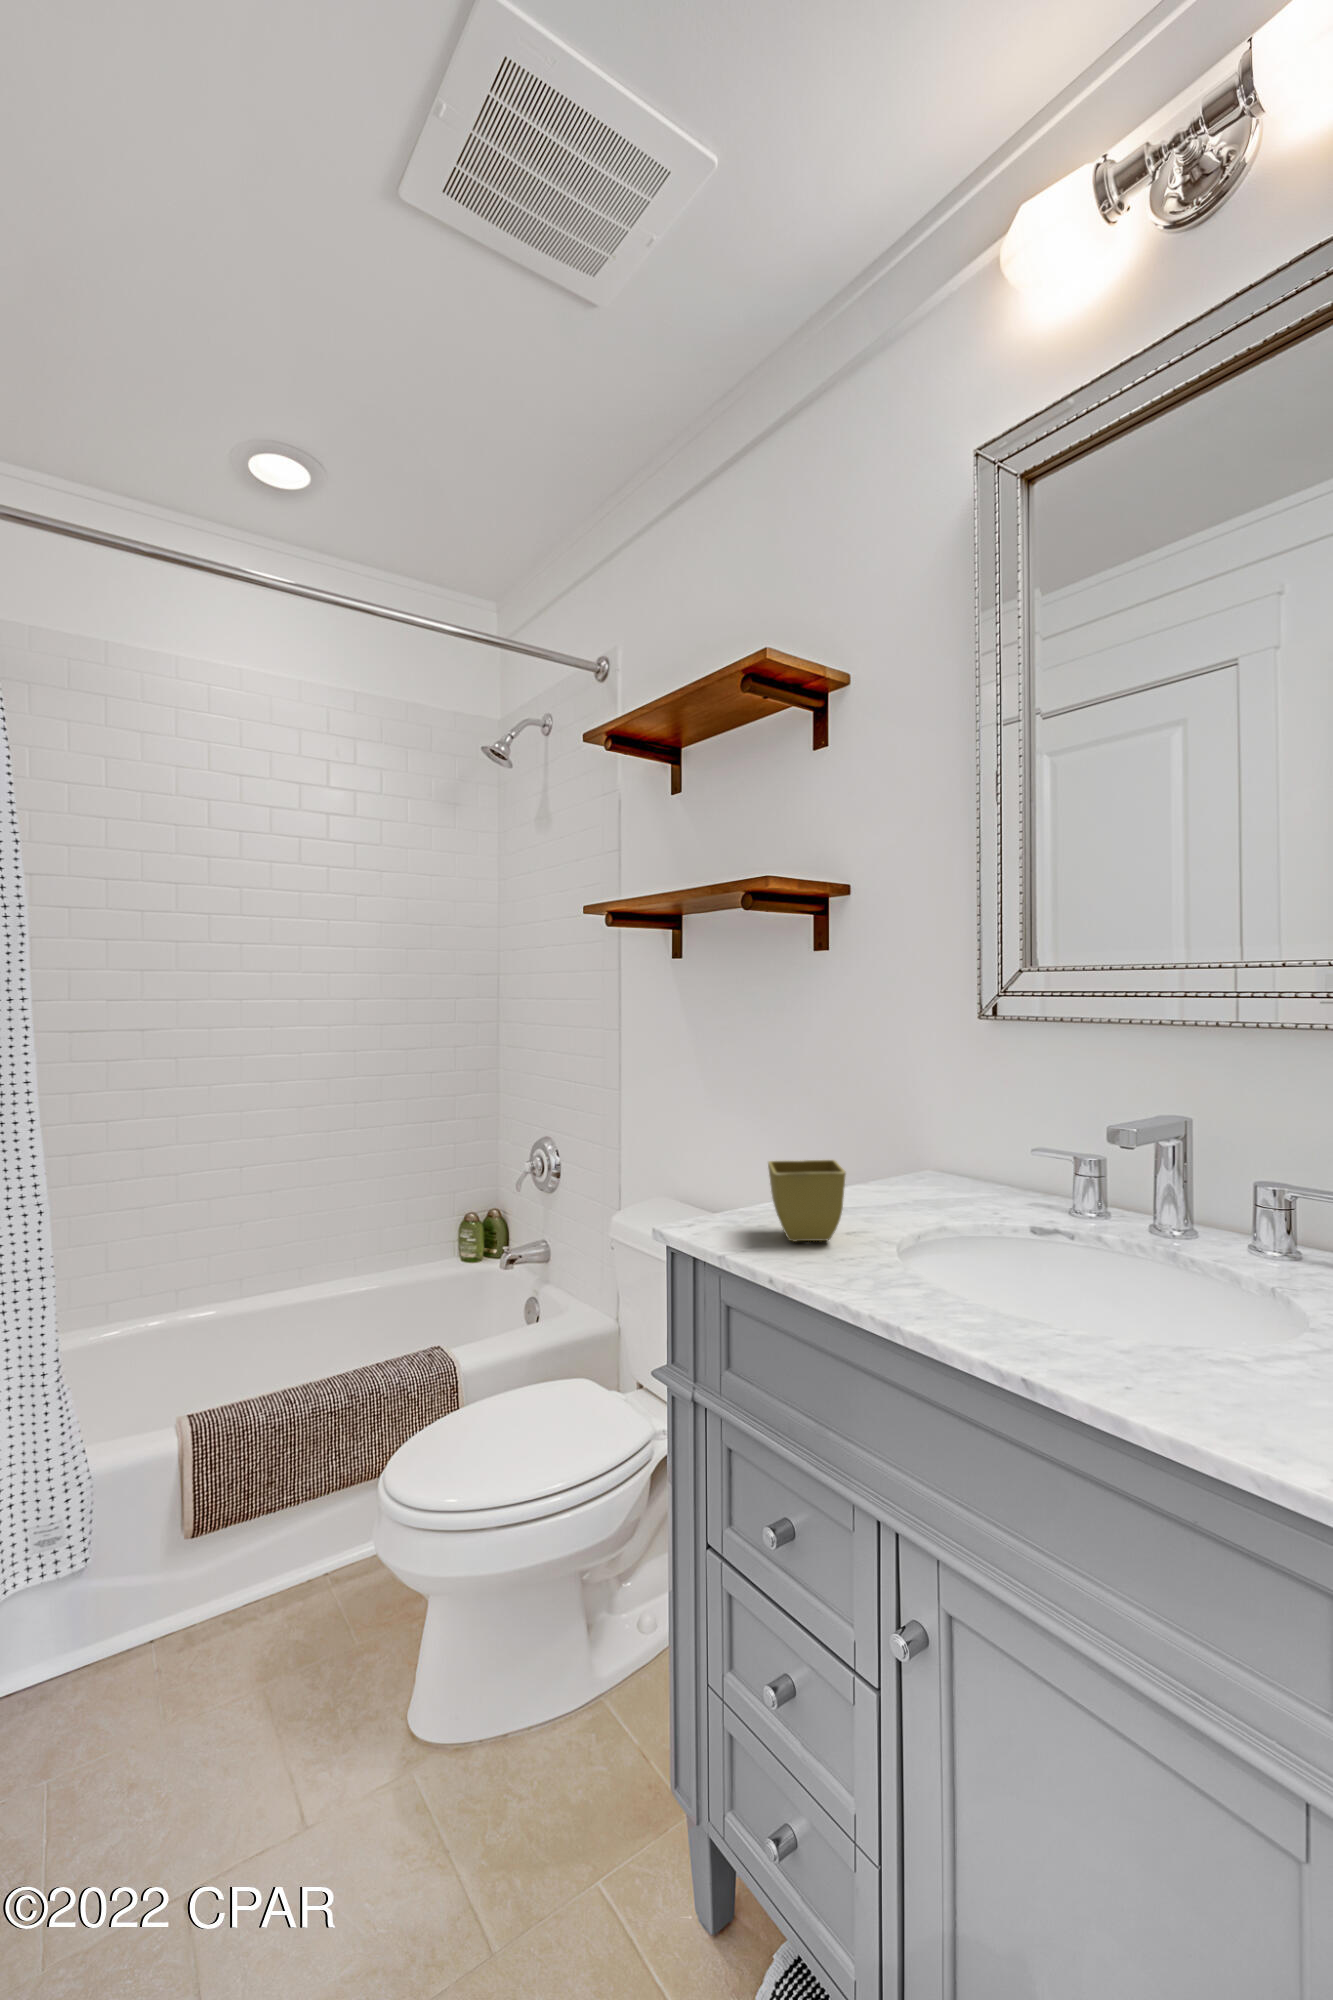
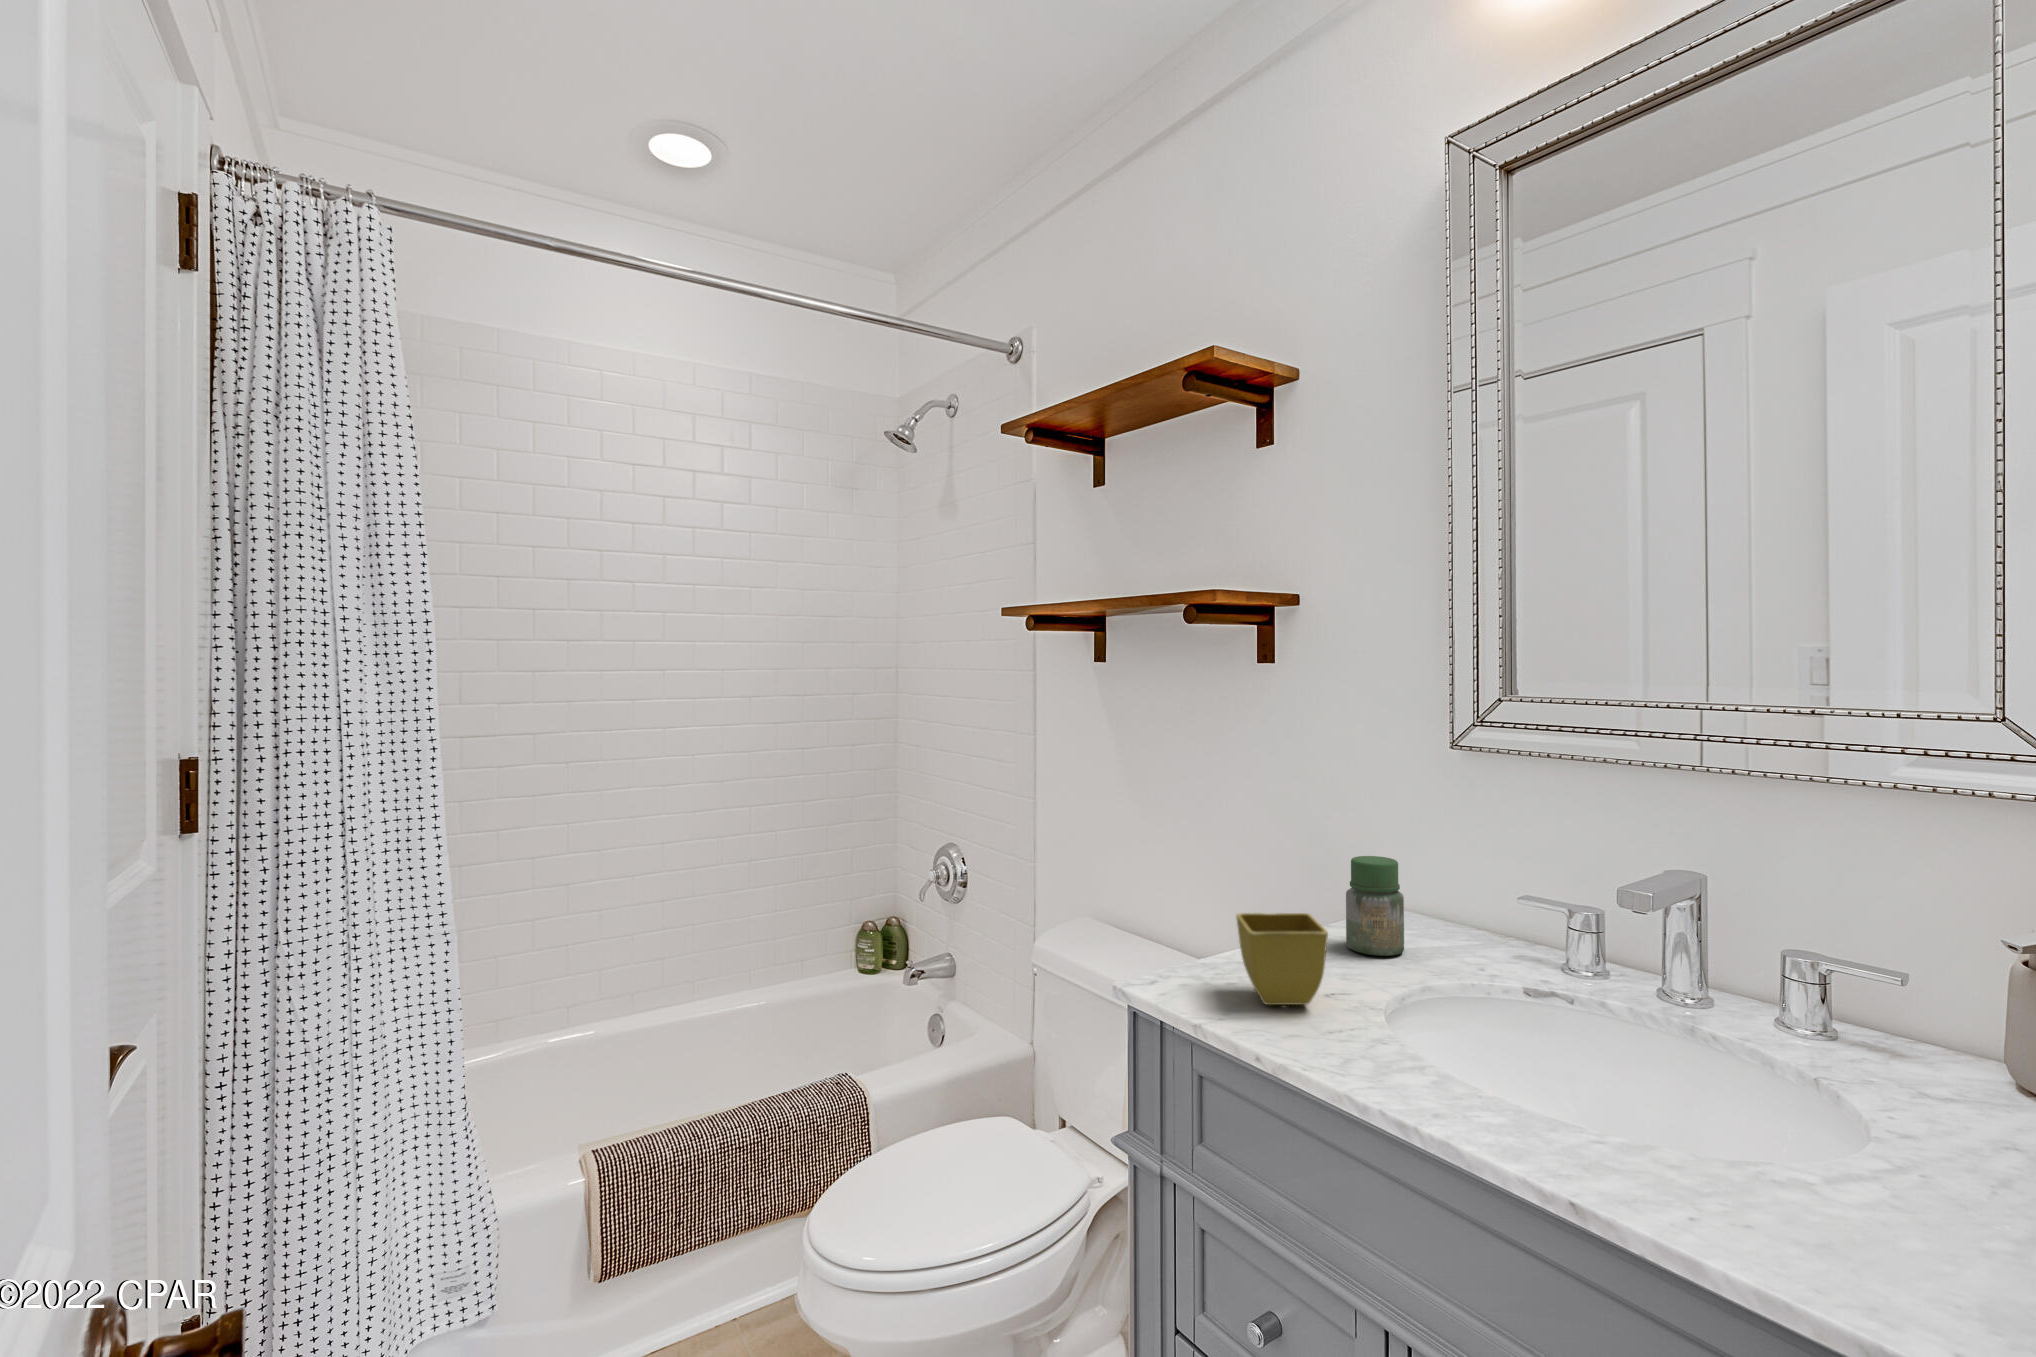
jar: none [879,1114,931,1204] -> present [1346,856,1404,956]

